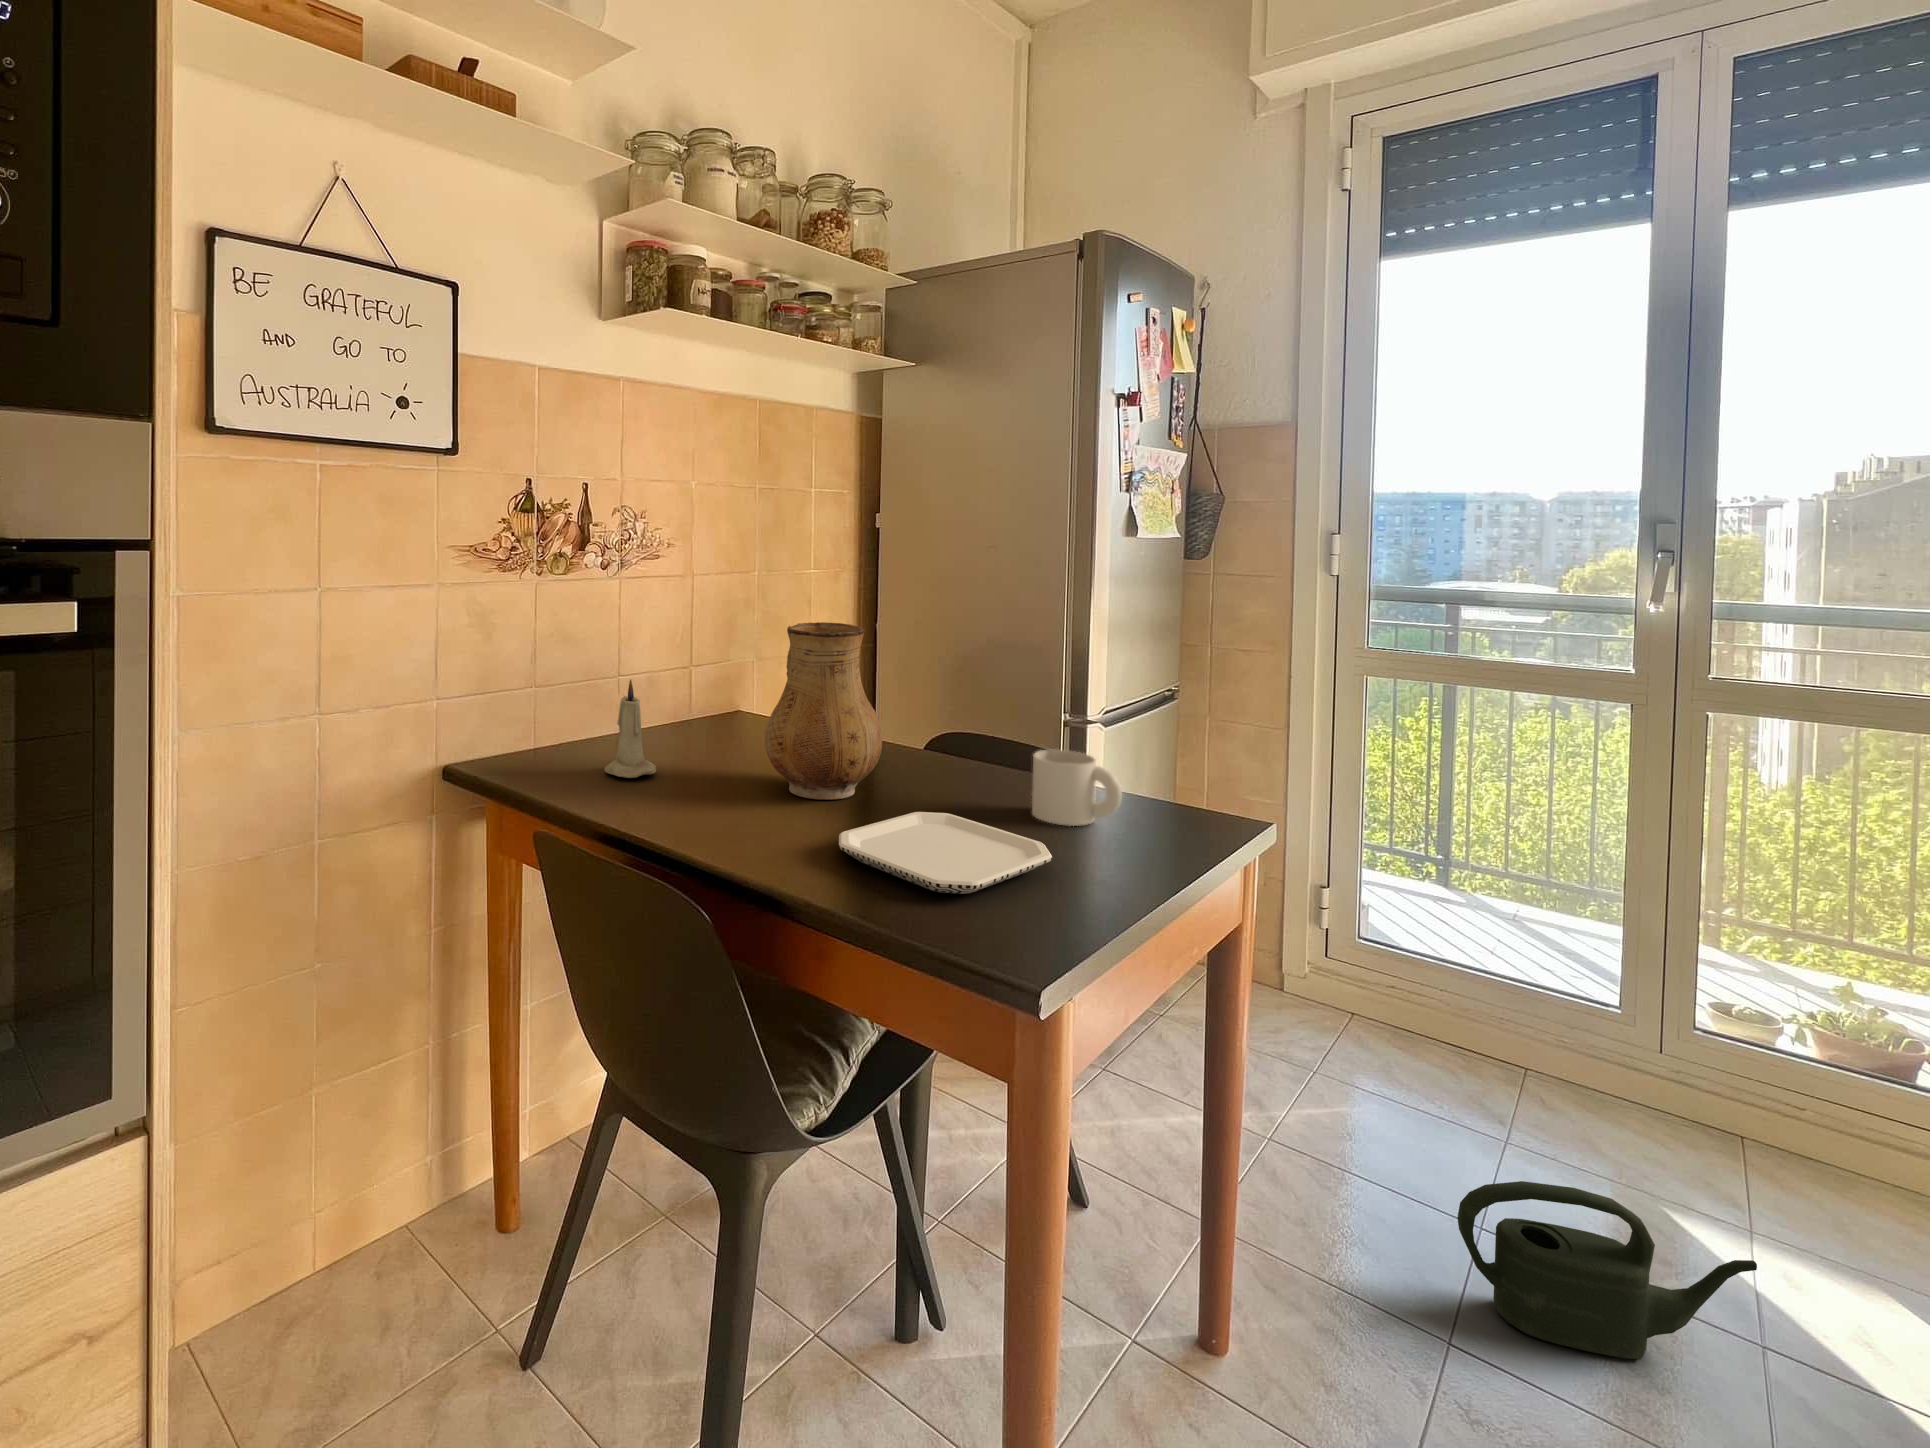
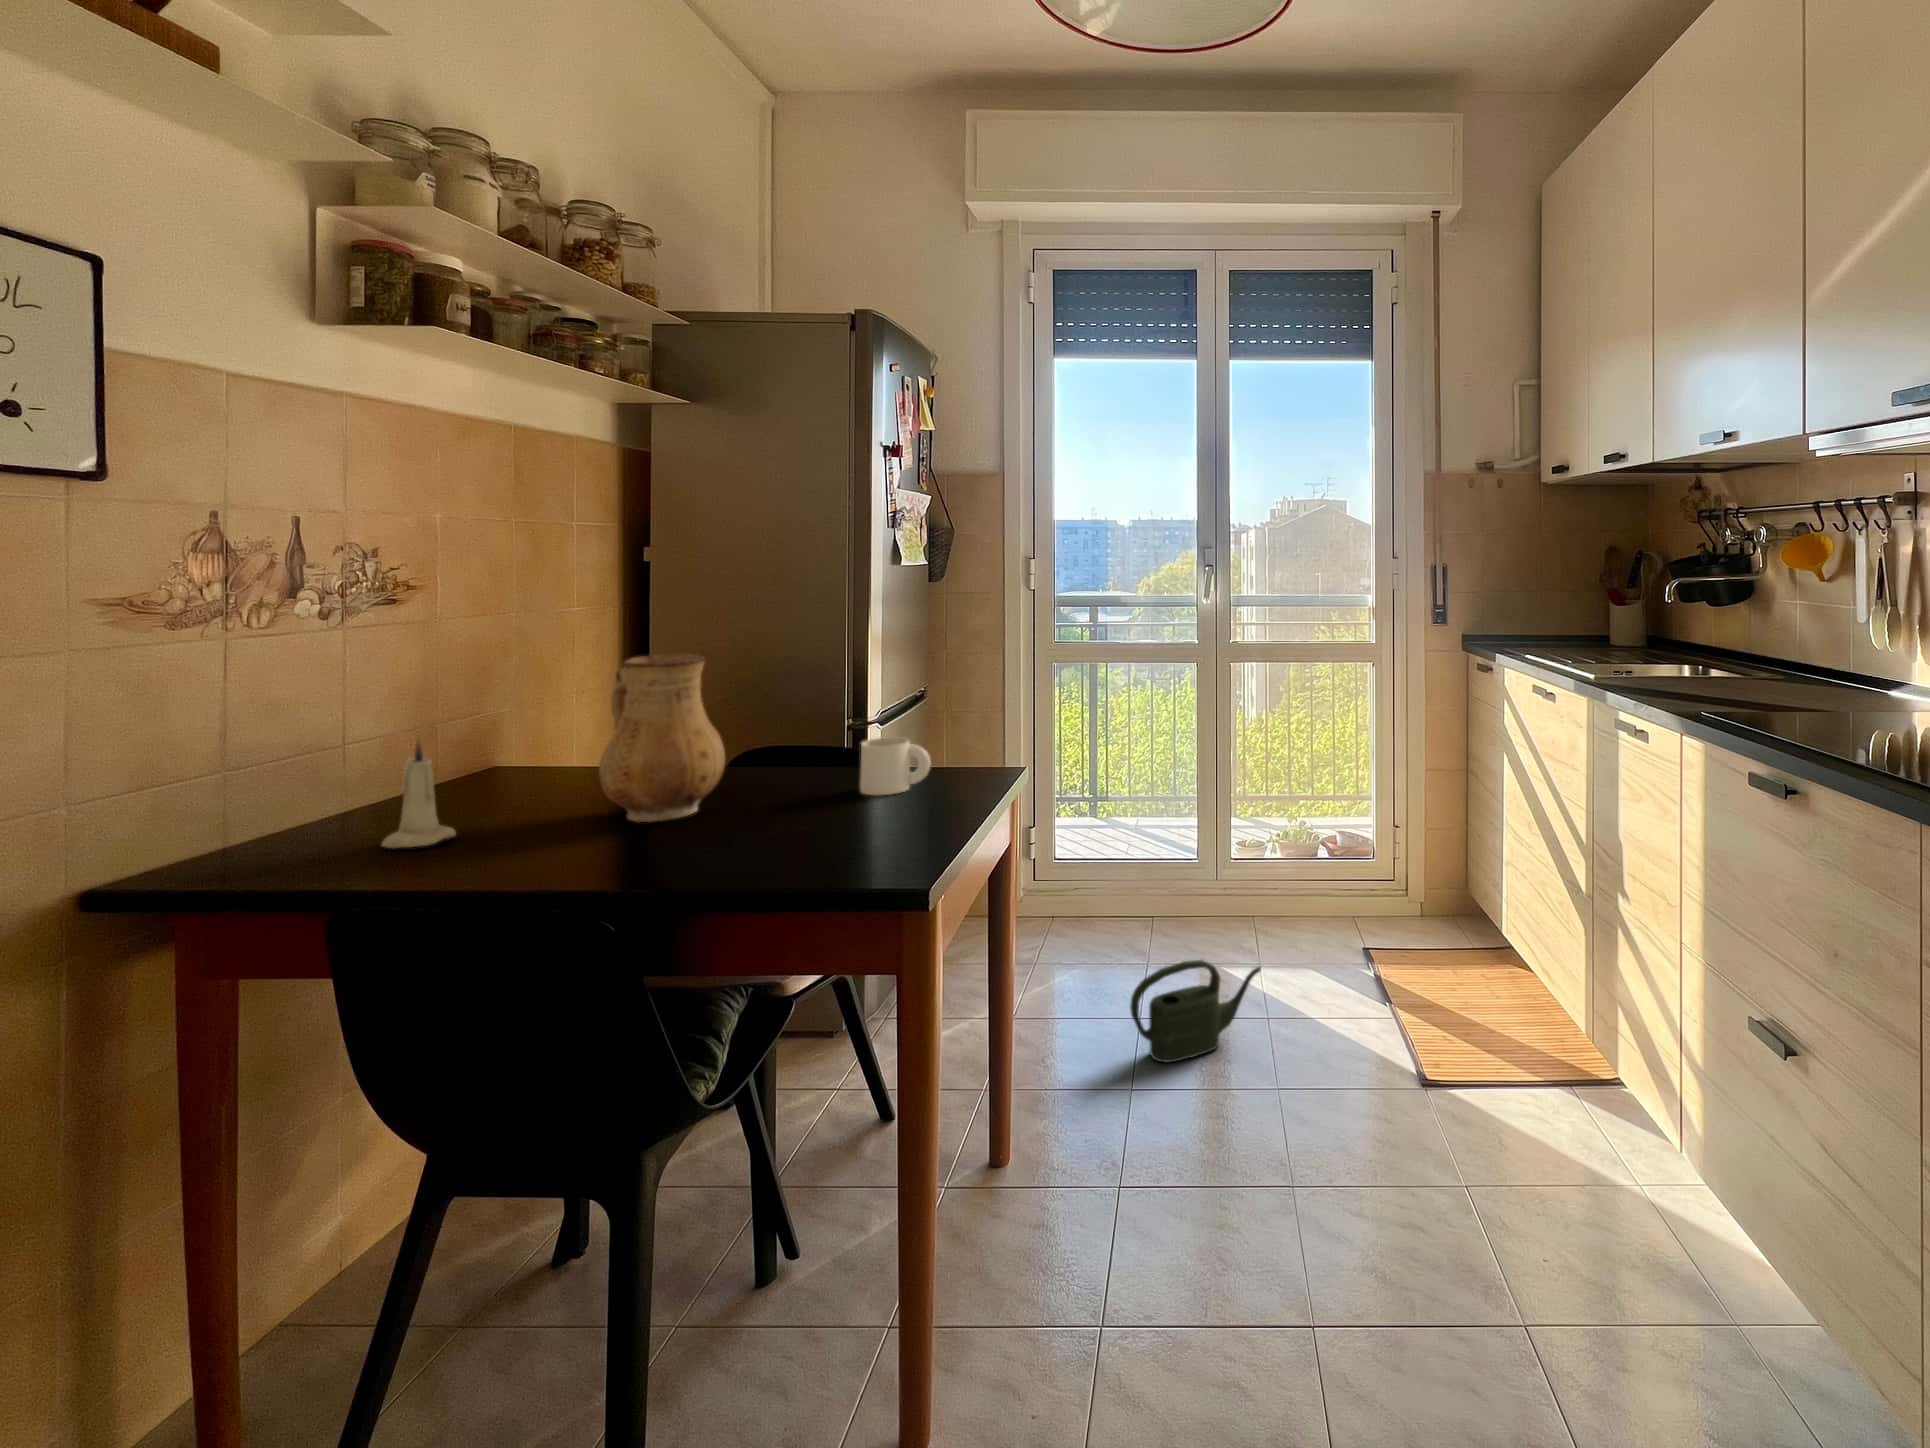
plate: present [839,812,1052,894] -> none [716,802,898,853]

